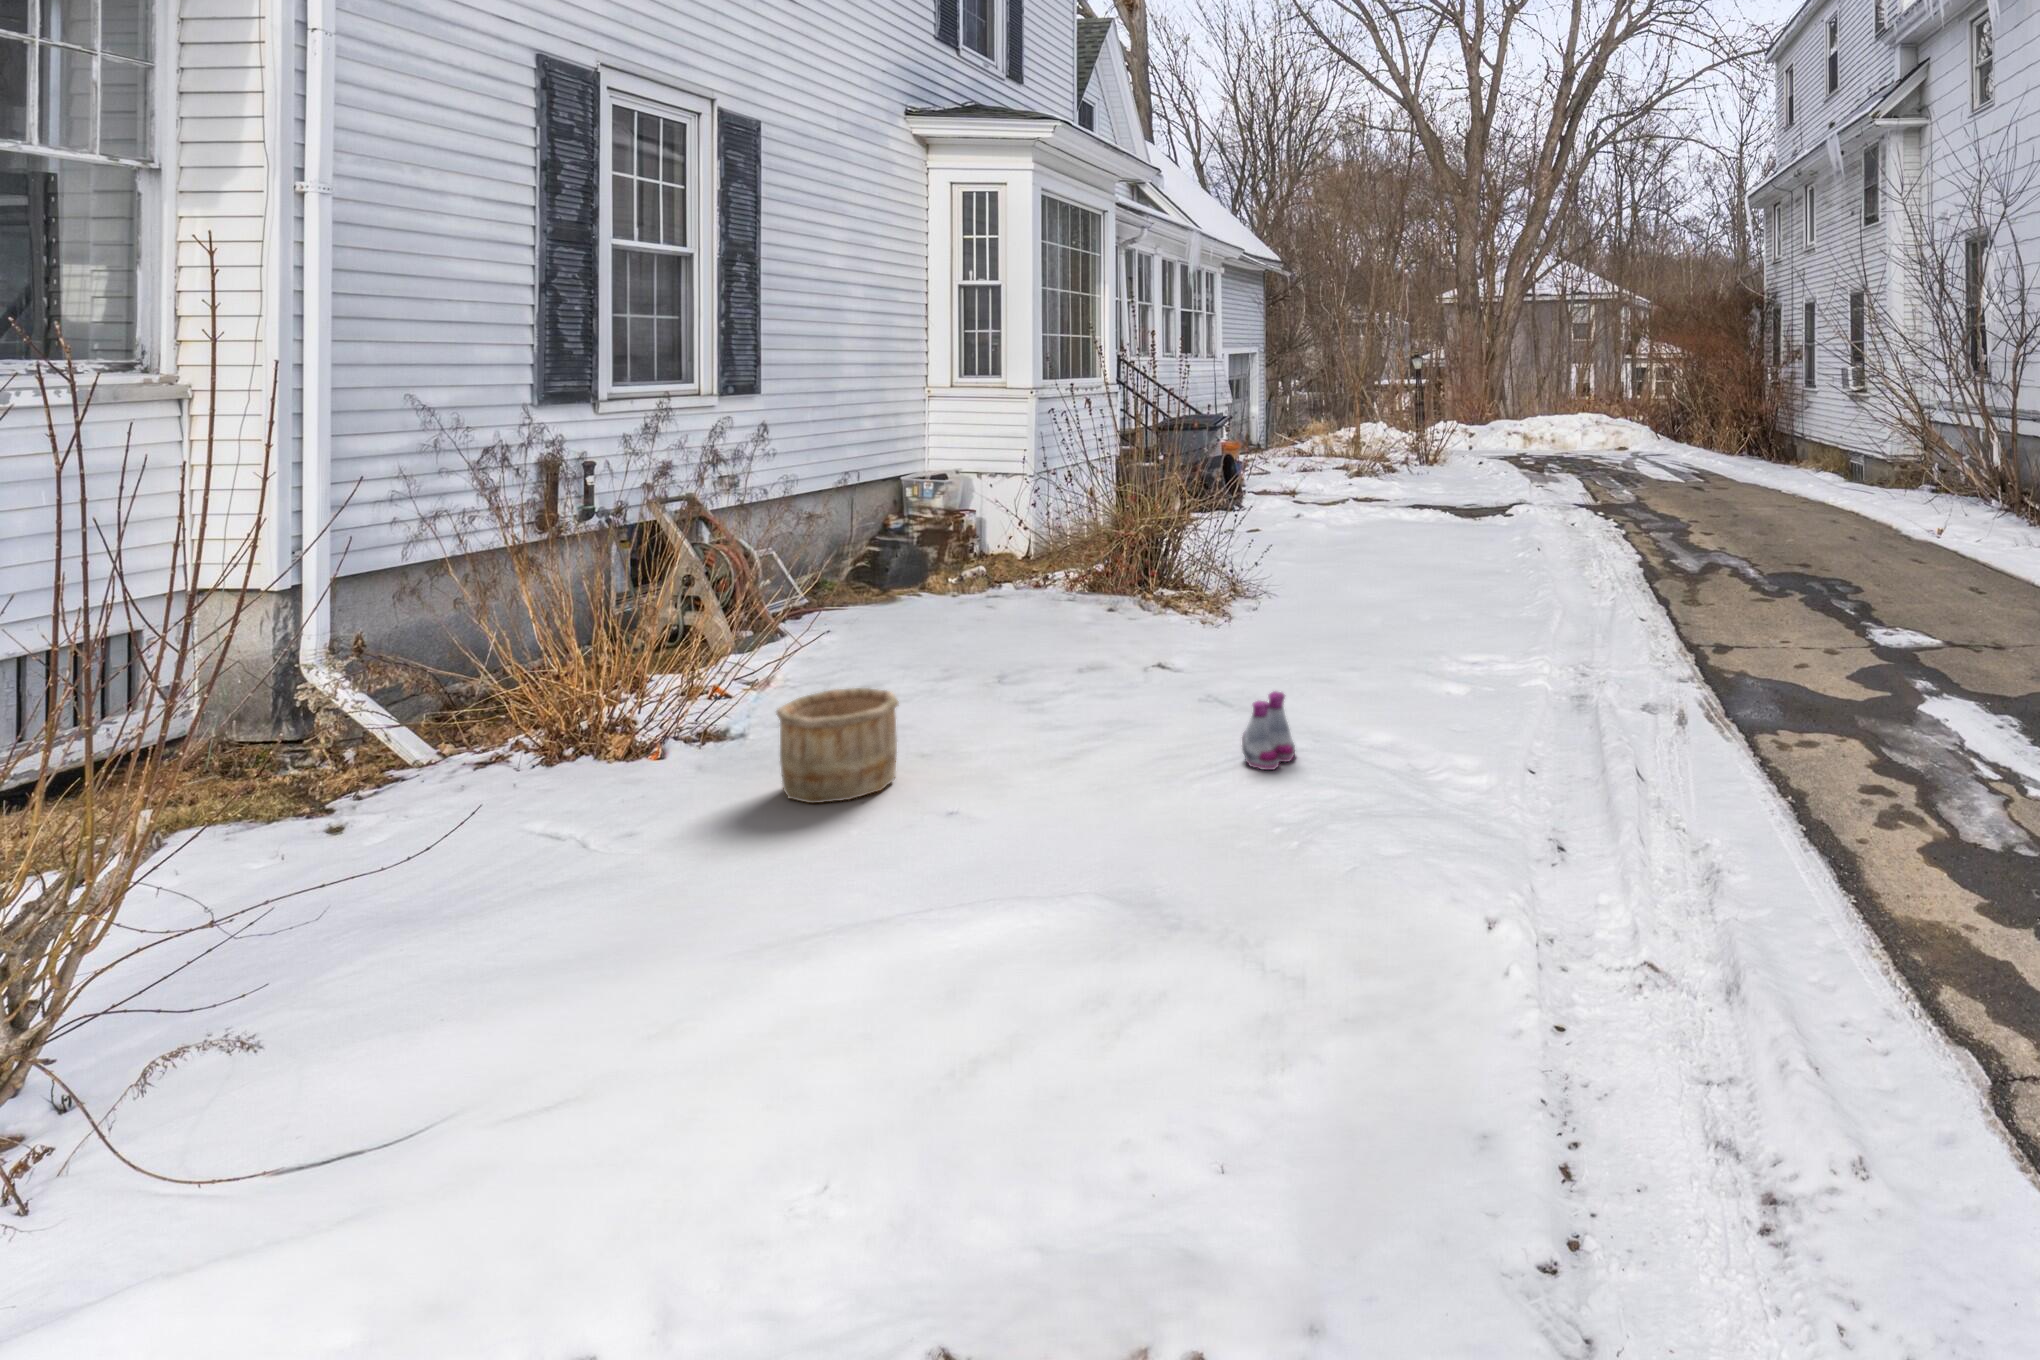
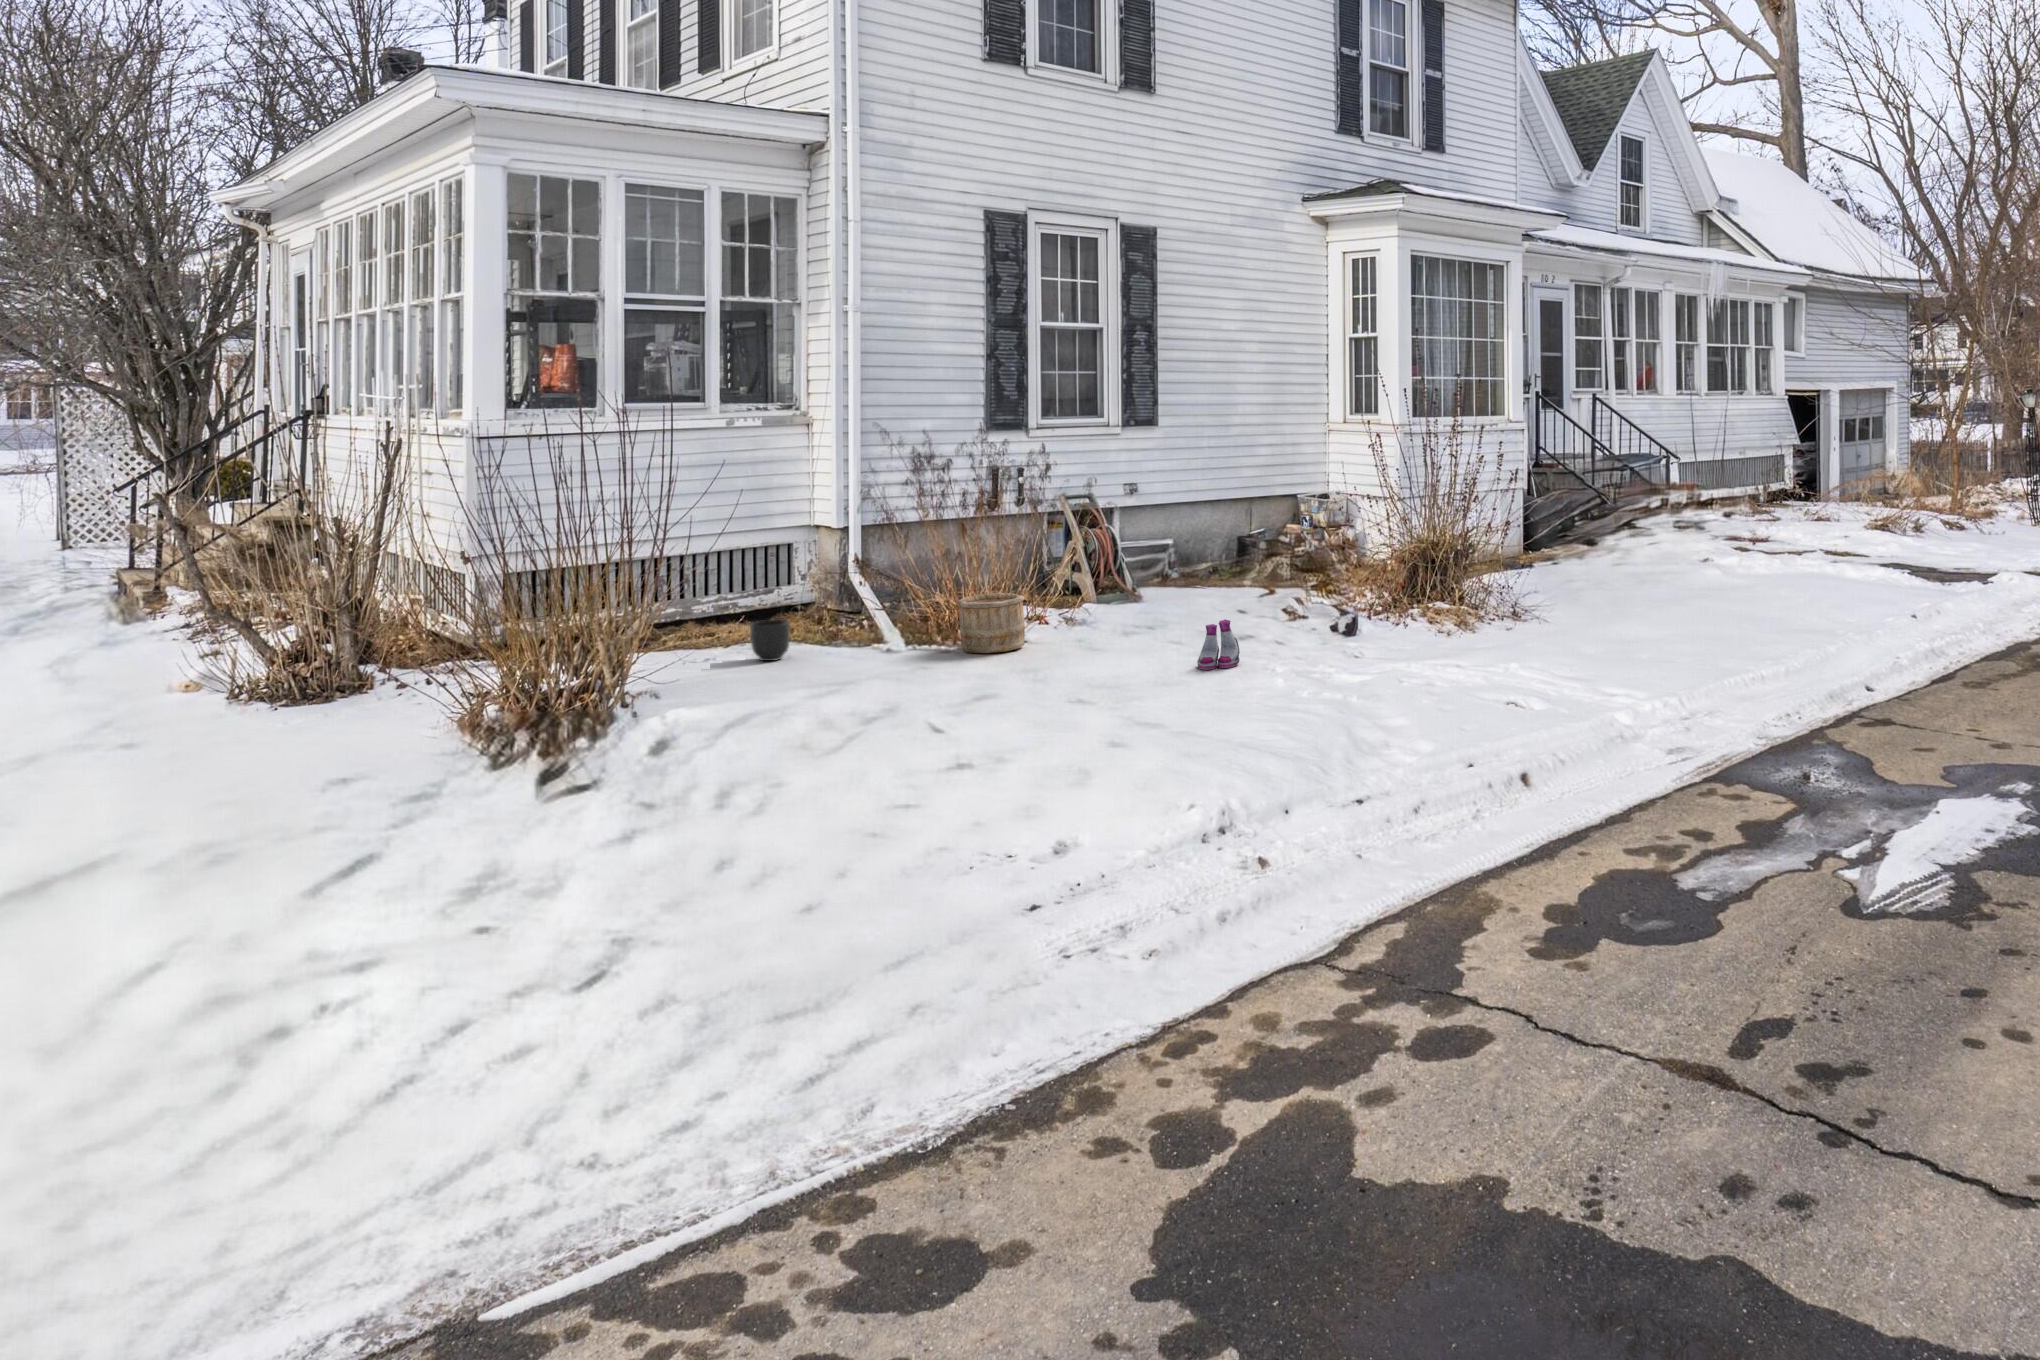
planter: none [327,813,429,911] -> present [750,620,790,661]

